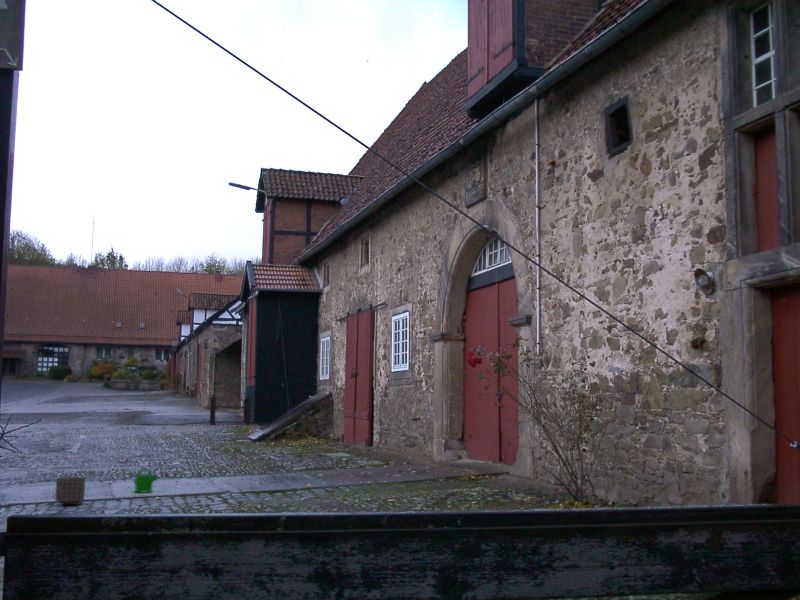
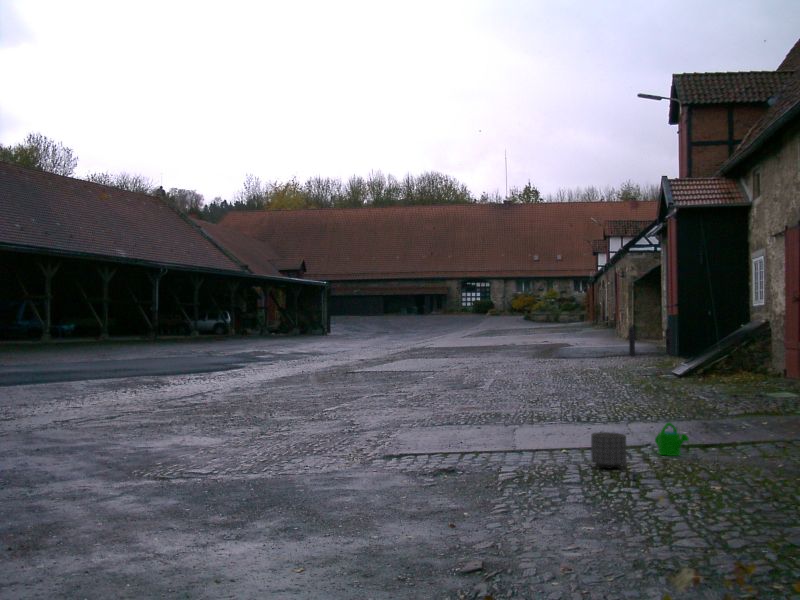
watering can: present [134,467,157,493] -> present [655,422,689,456]
planter: present [55,477,85,505] -> present [591,432,627,468]

